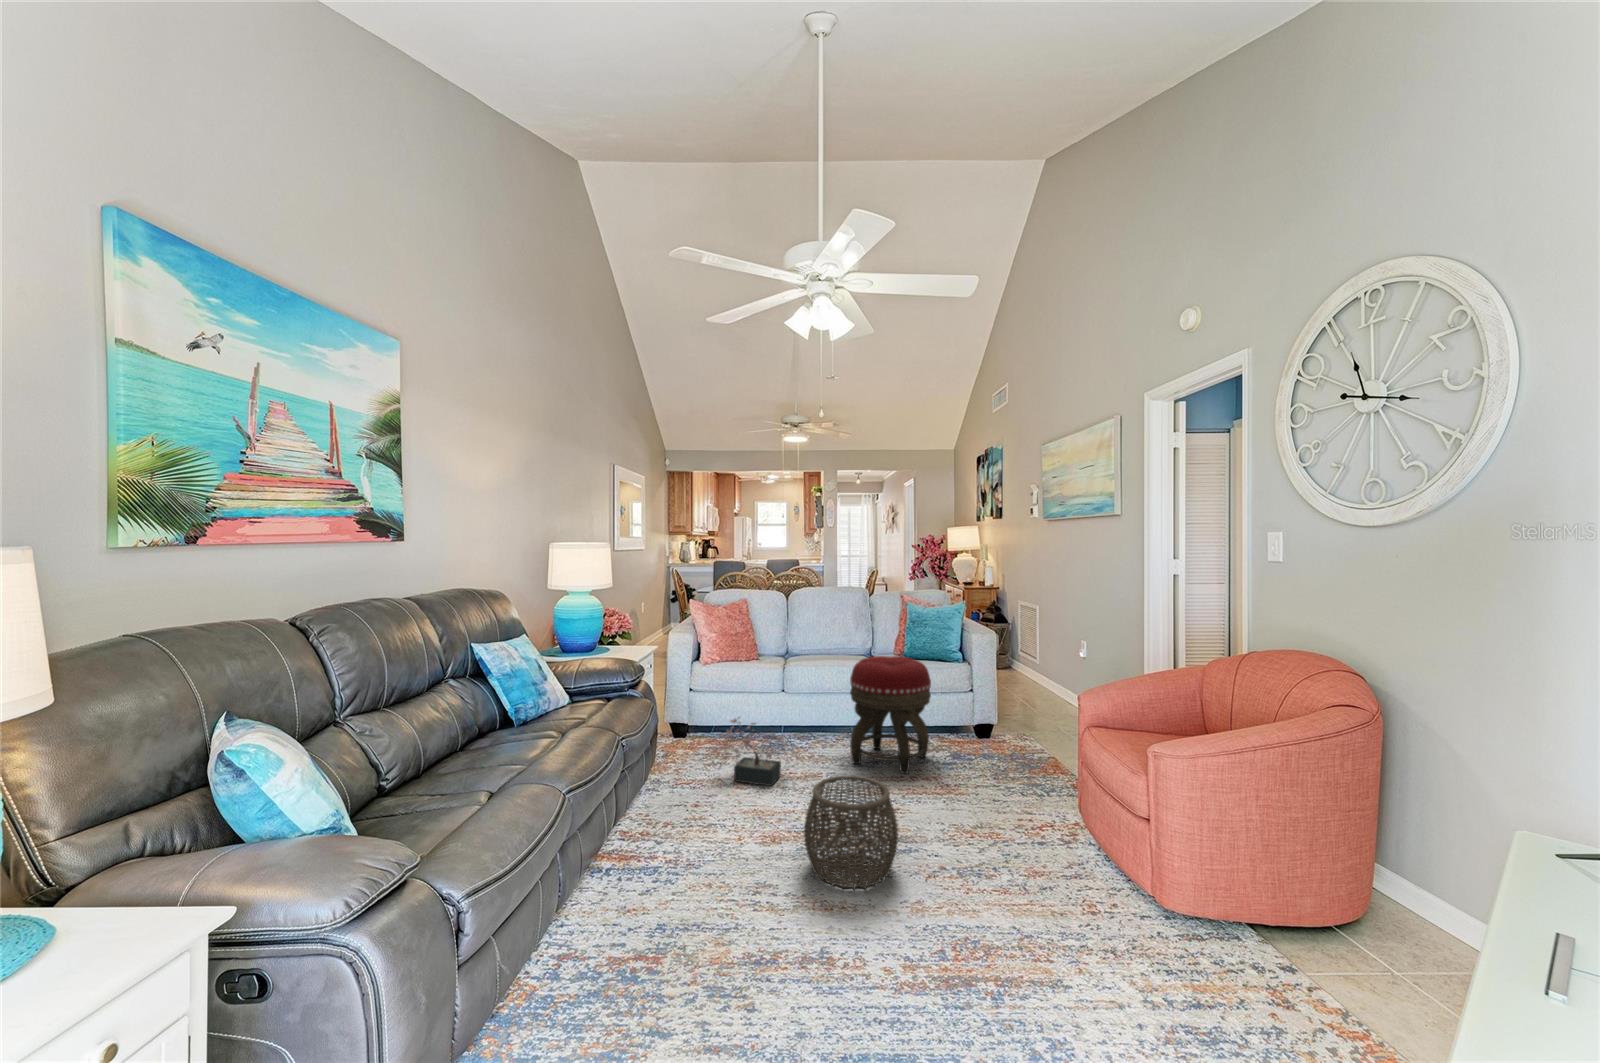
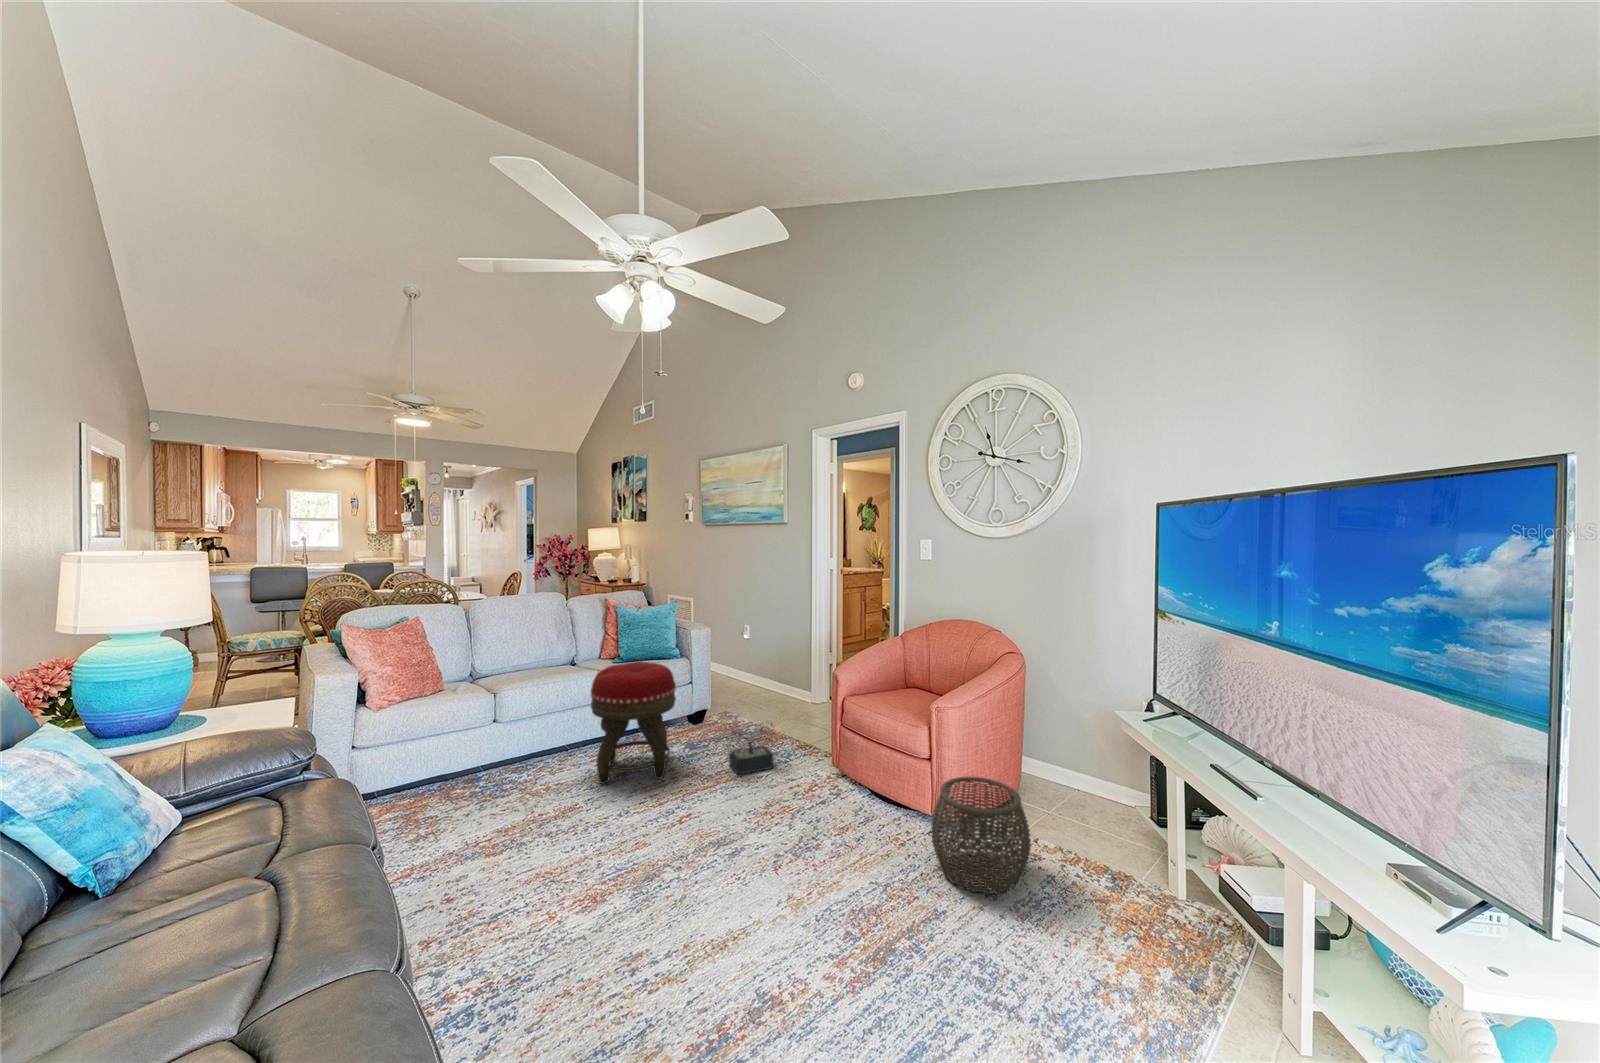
decorative plant: present [723,717,787,786] -> present [715,717,779,774]
woven basket: present [804,776,899,889] -> present [931,777,1031,895]

